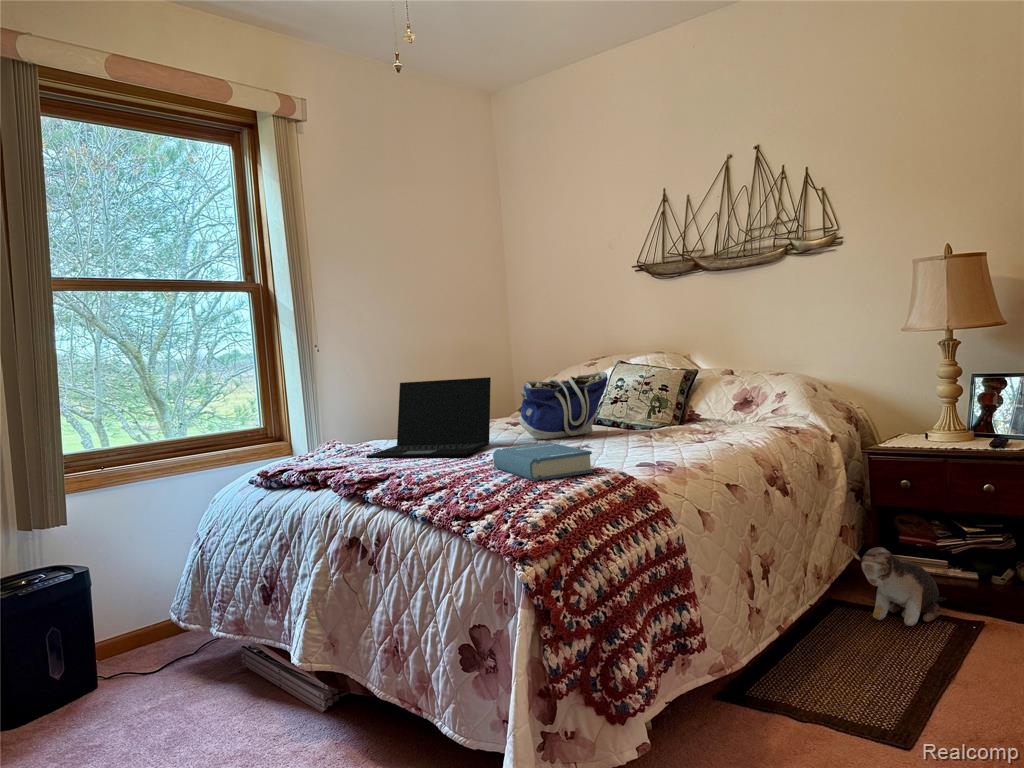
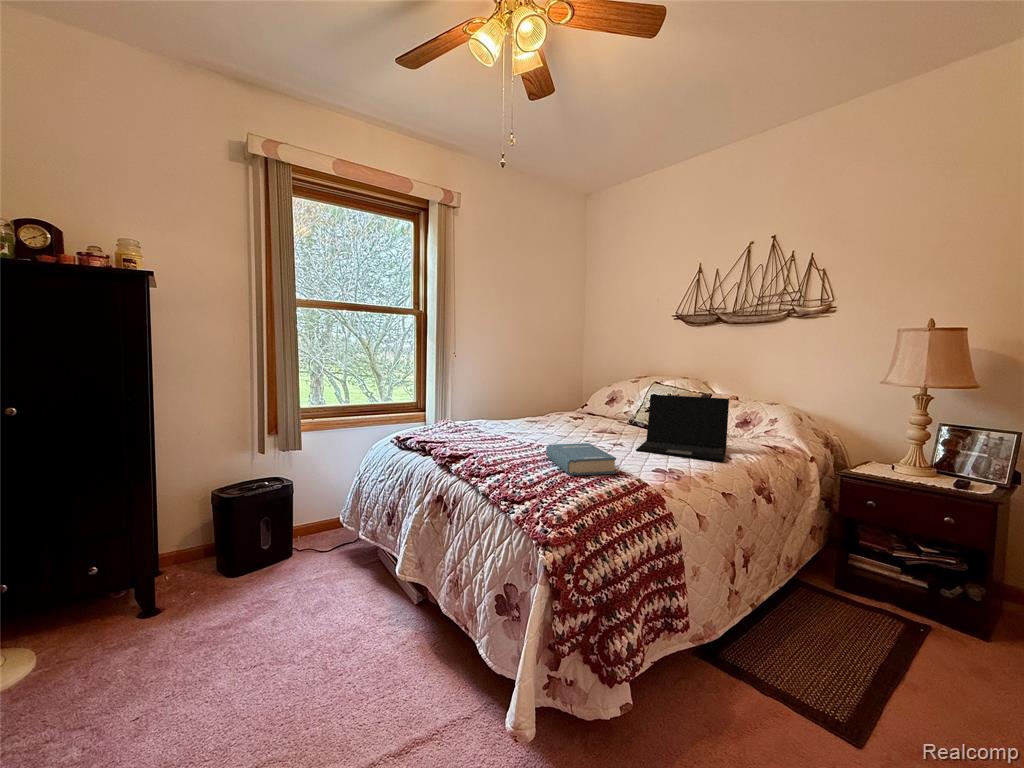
tote bag: present [518,372,608,439] -> none [575,390,642,434]
laptop: present [366,377,491,458] -> present [636,394,729,462]
plush toy: present [852,547,947,626] -> none [820,553,898,620]

